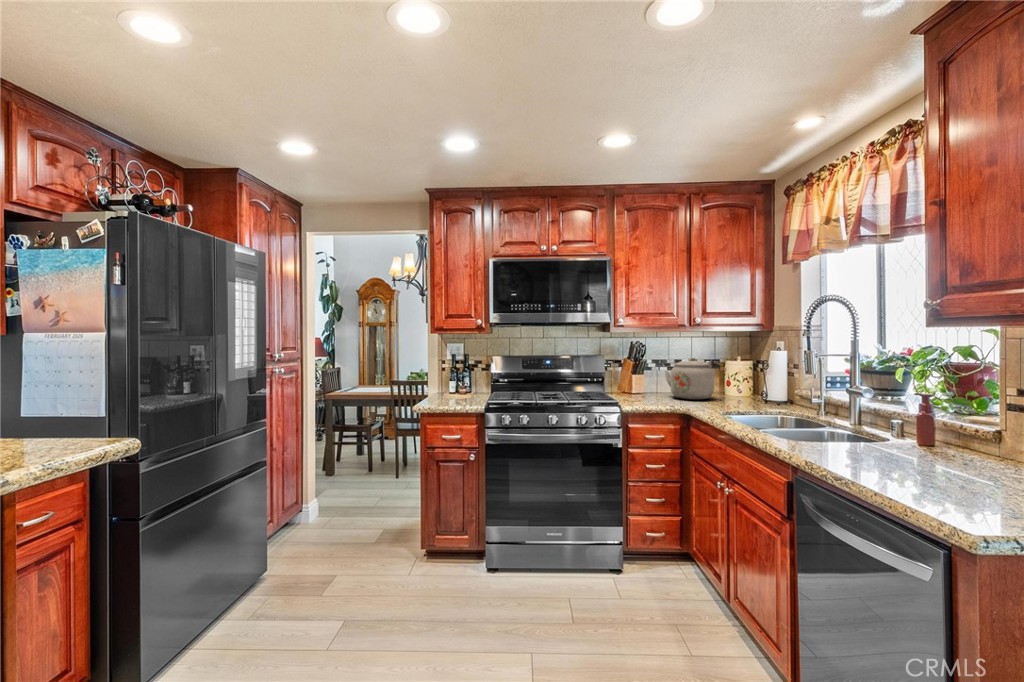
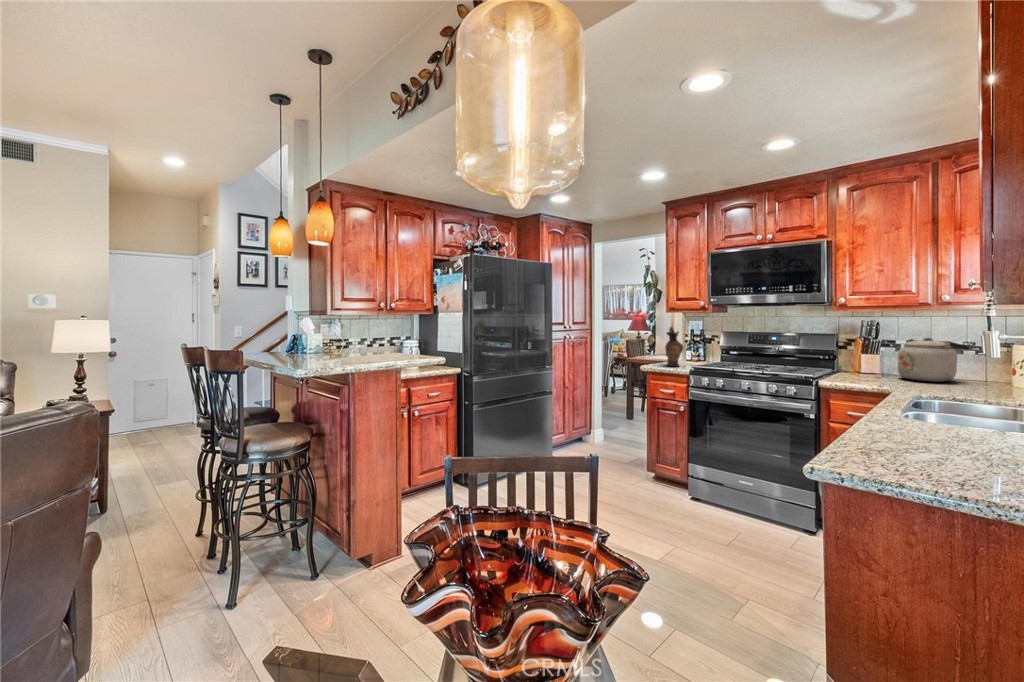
ceramic pitcher: none [447,351,470,404] -> present [665,327,683,366]

